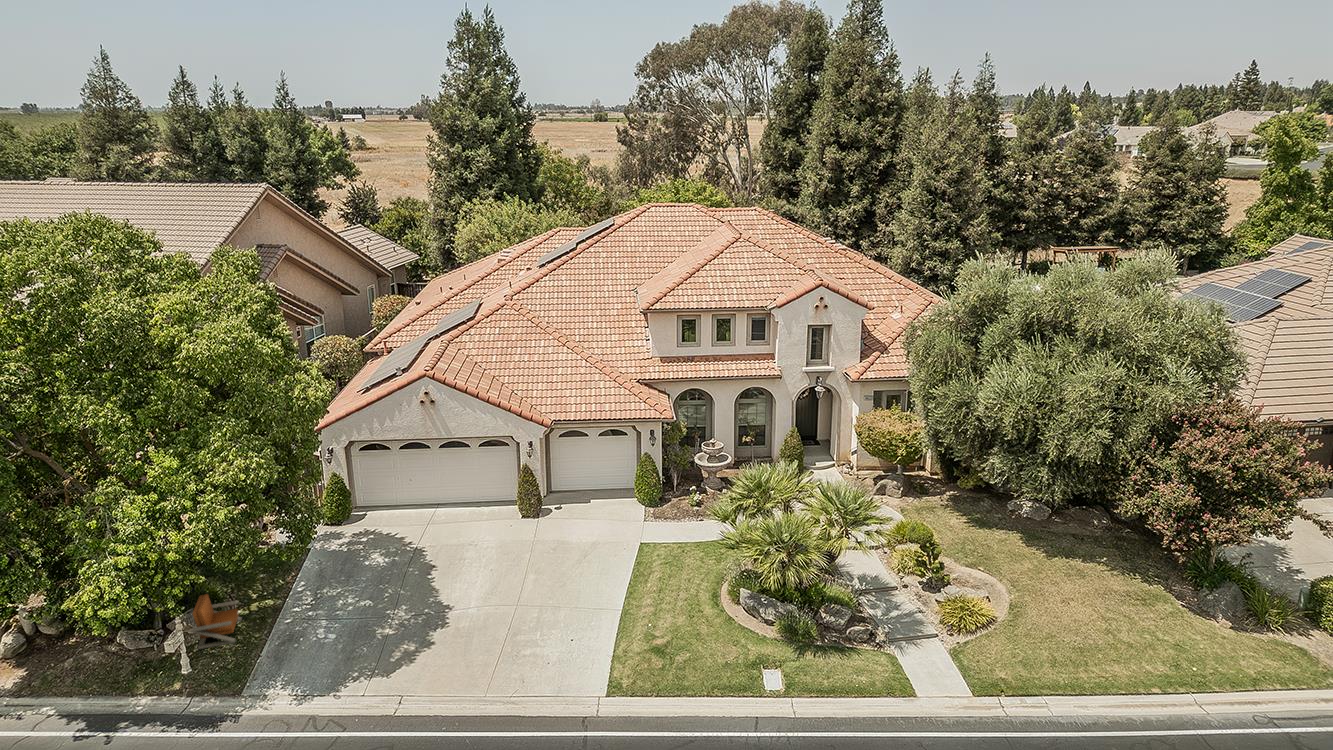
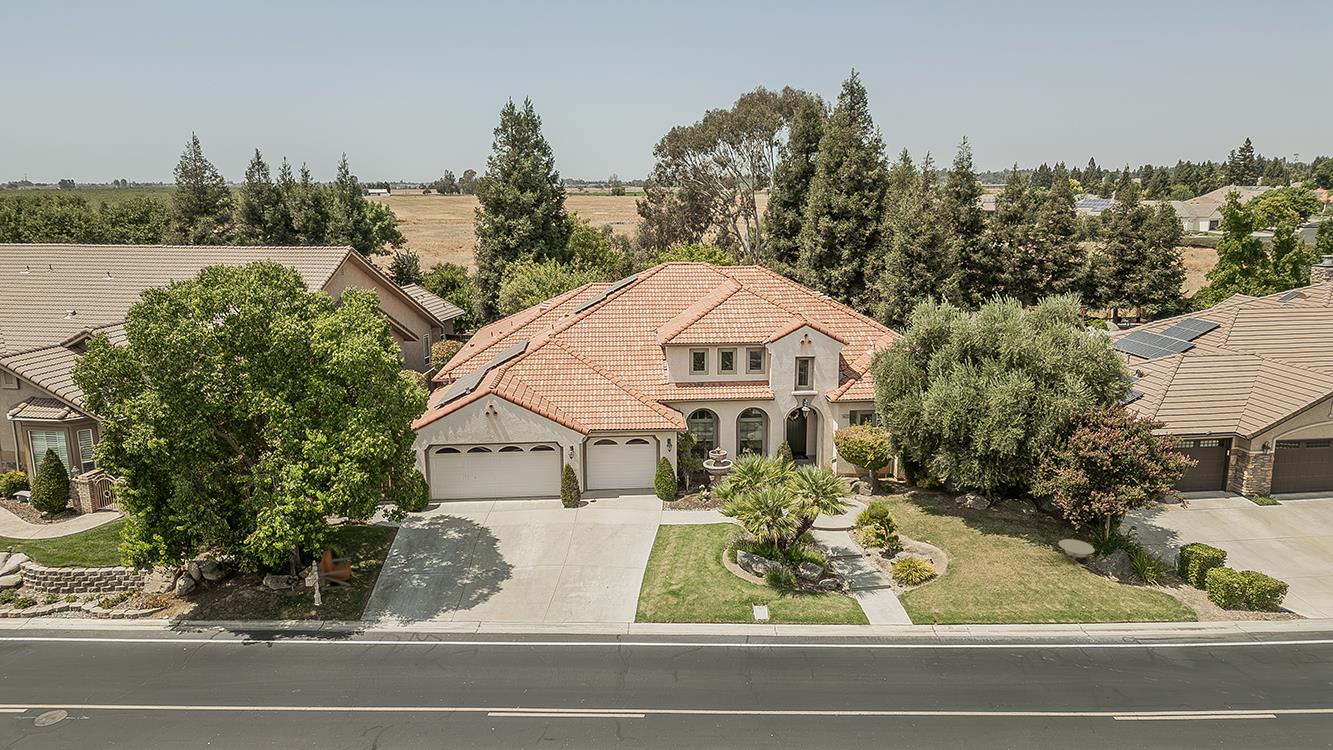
round table: none [1145,564,1192,598] -> present [1059,539,1095,564]

